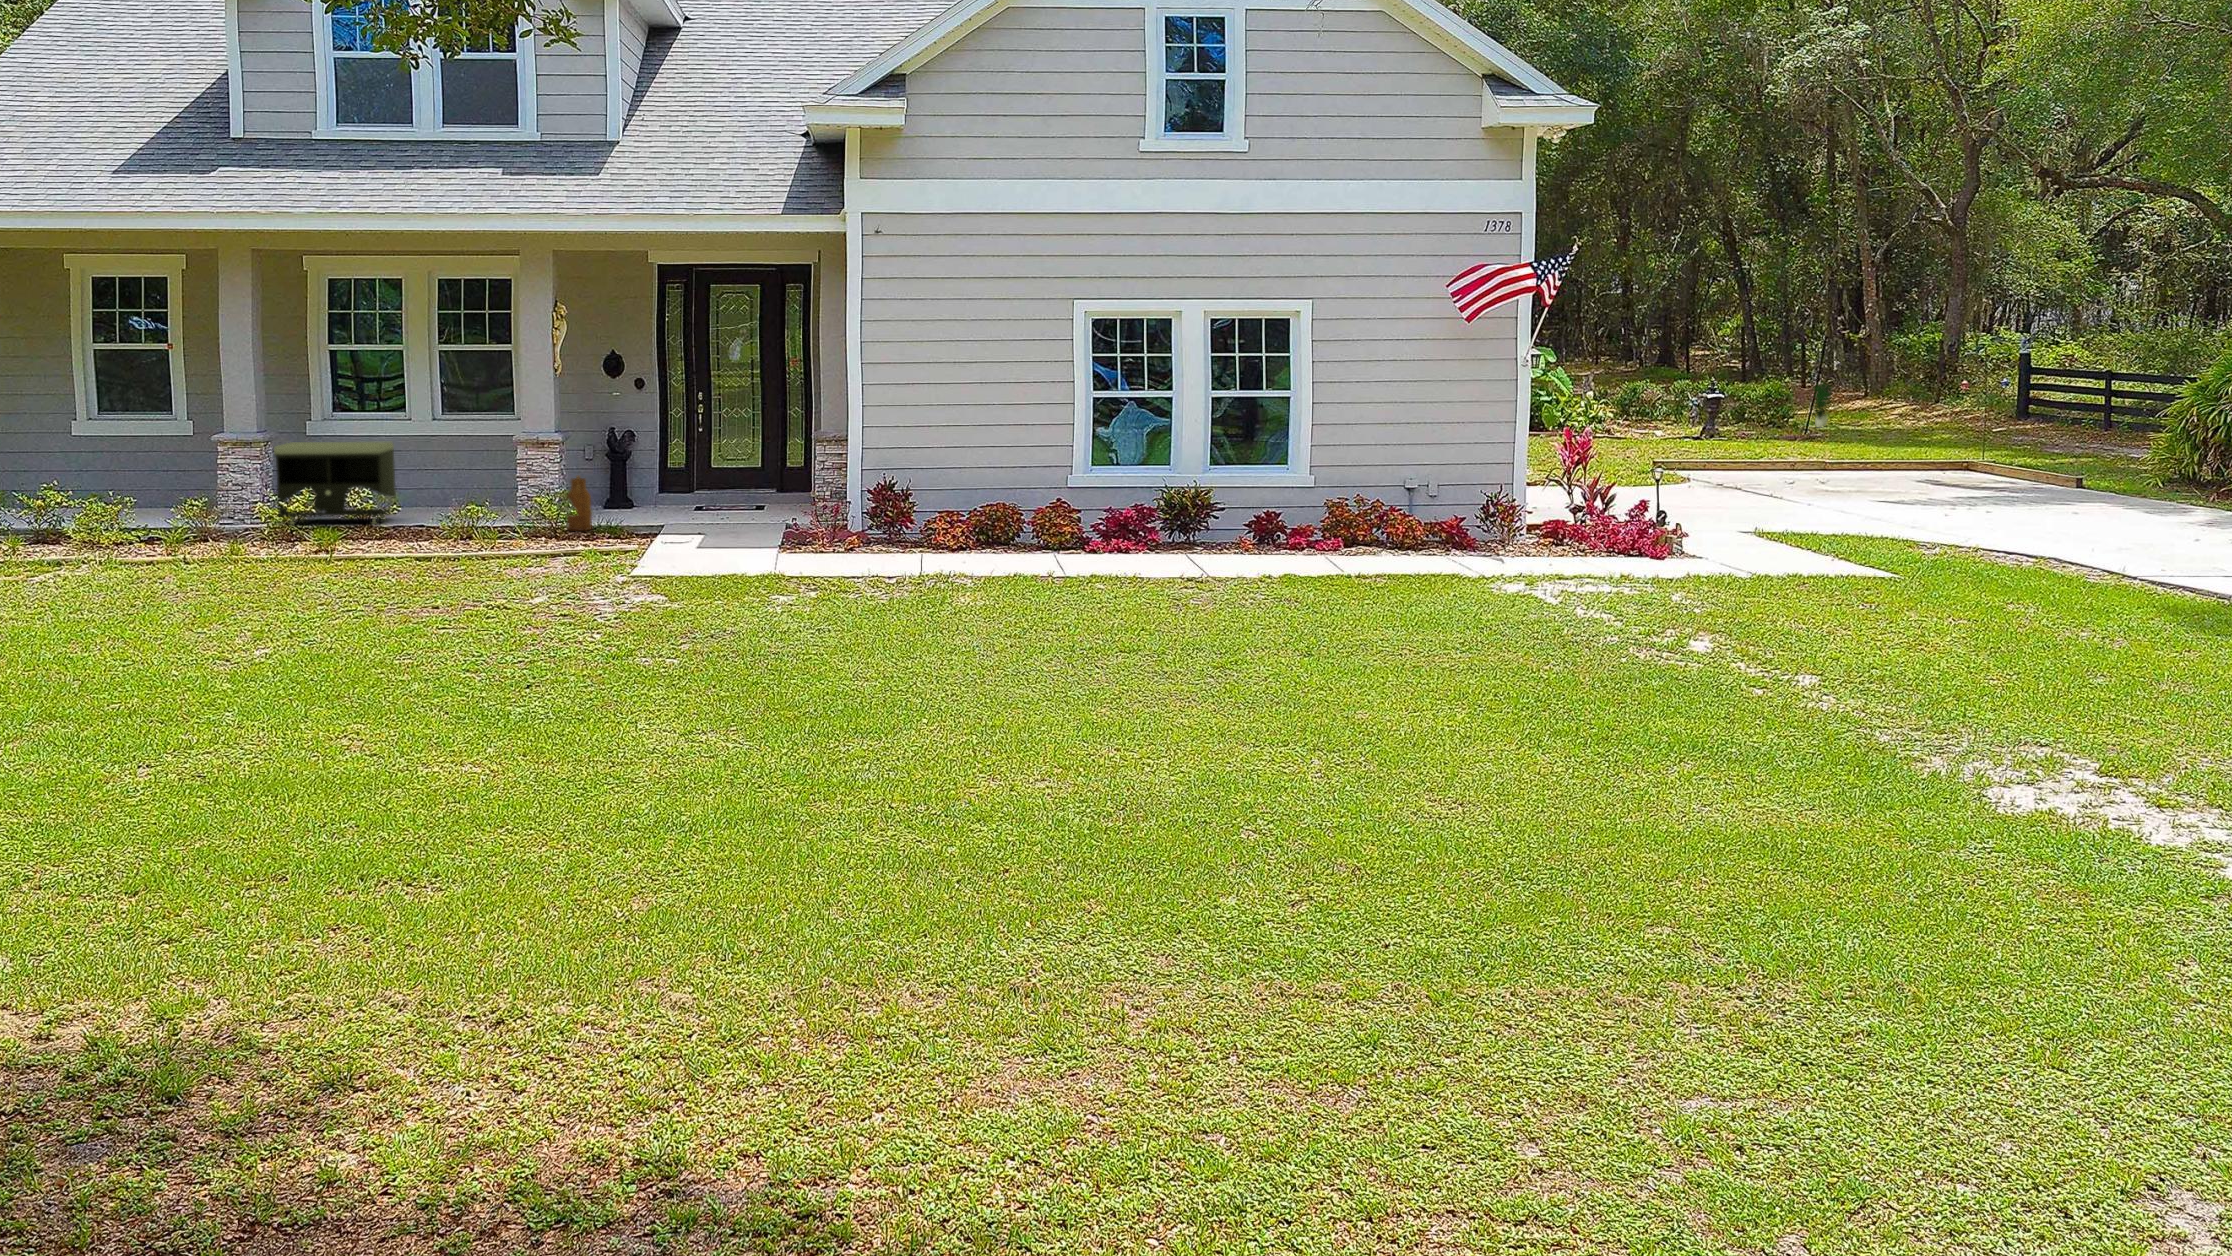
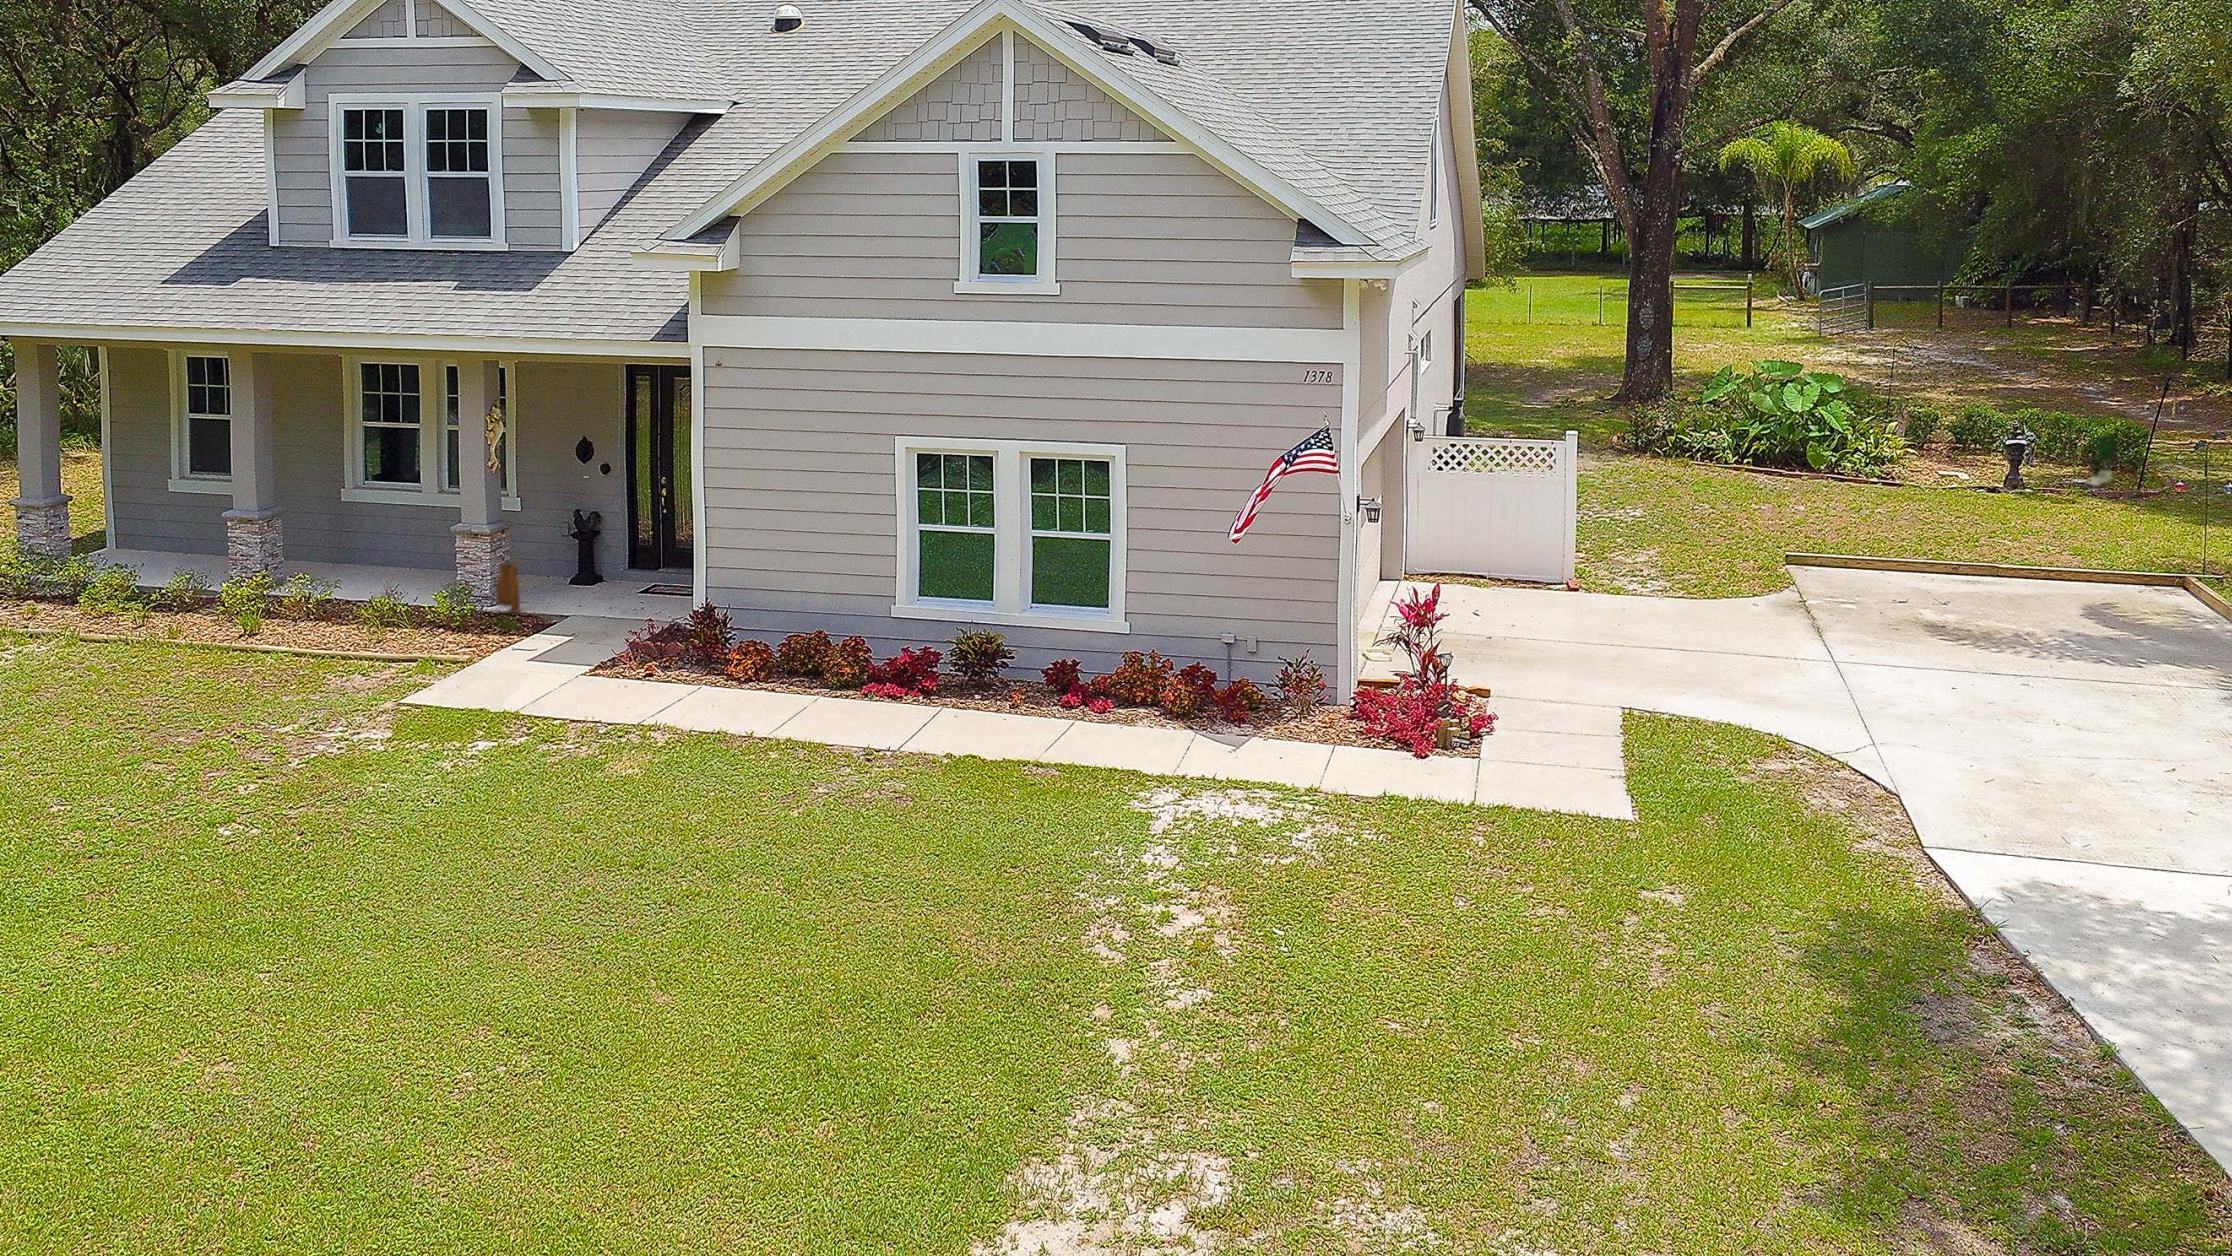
storage bench: present [274,442,396,524] -> none [291,507,404,587]

